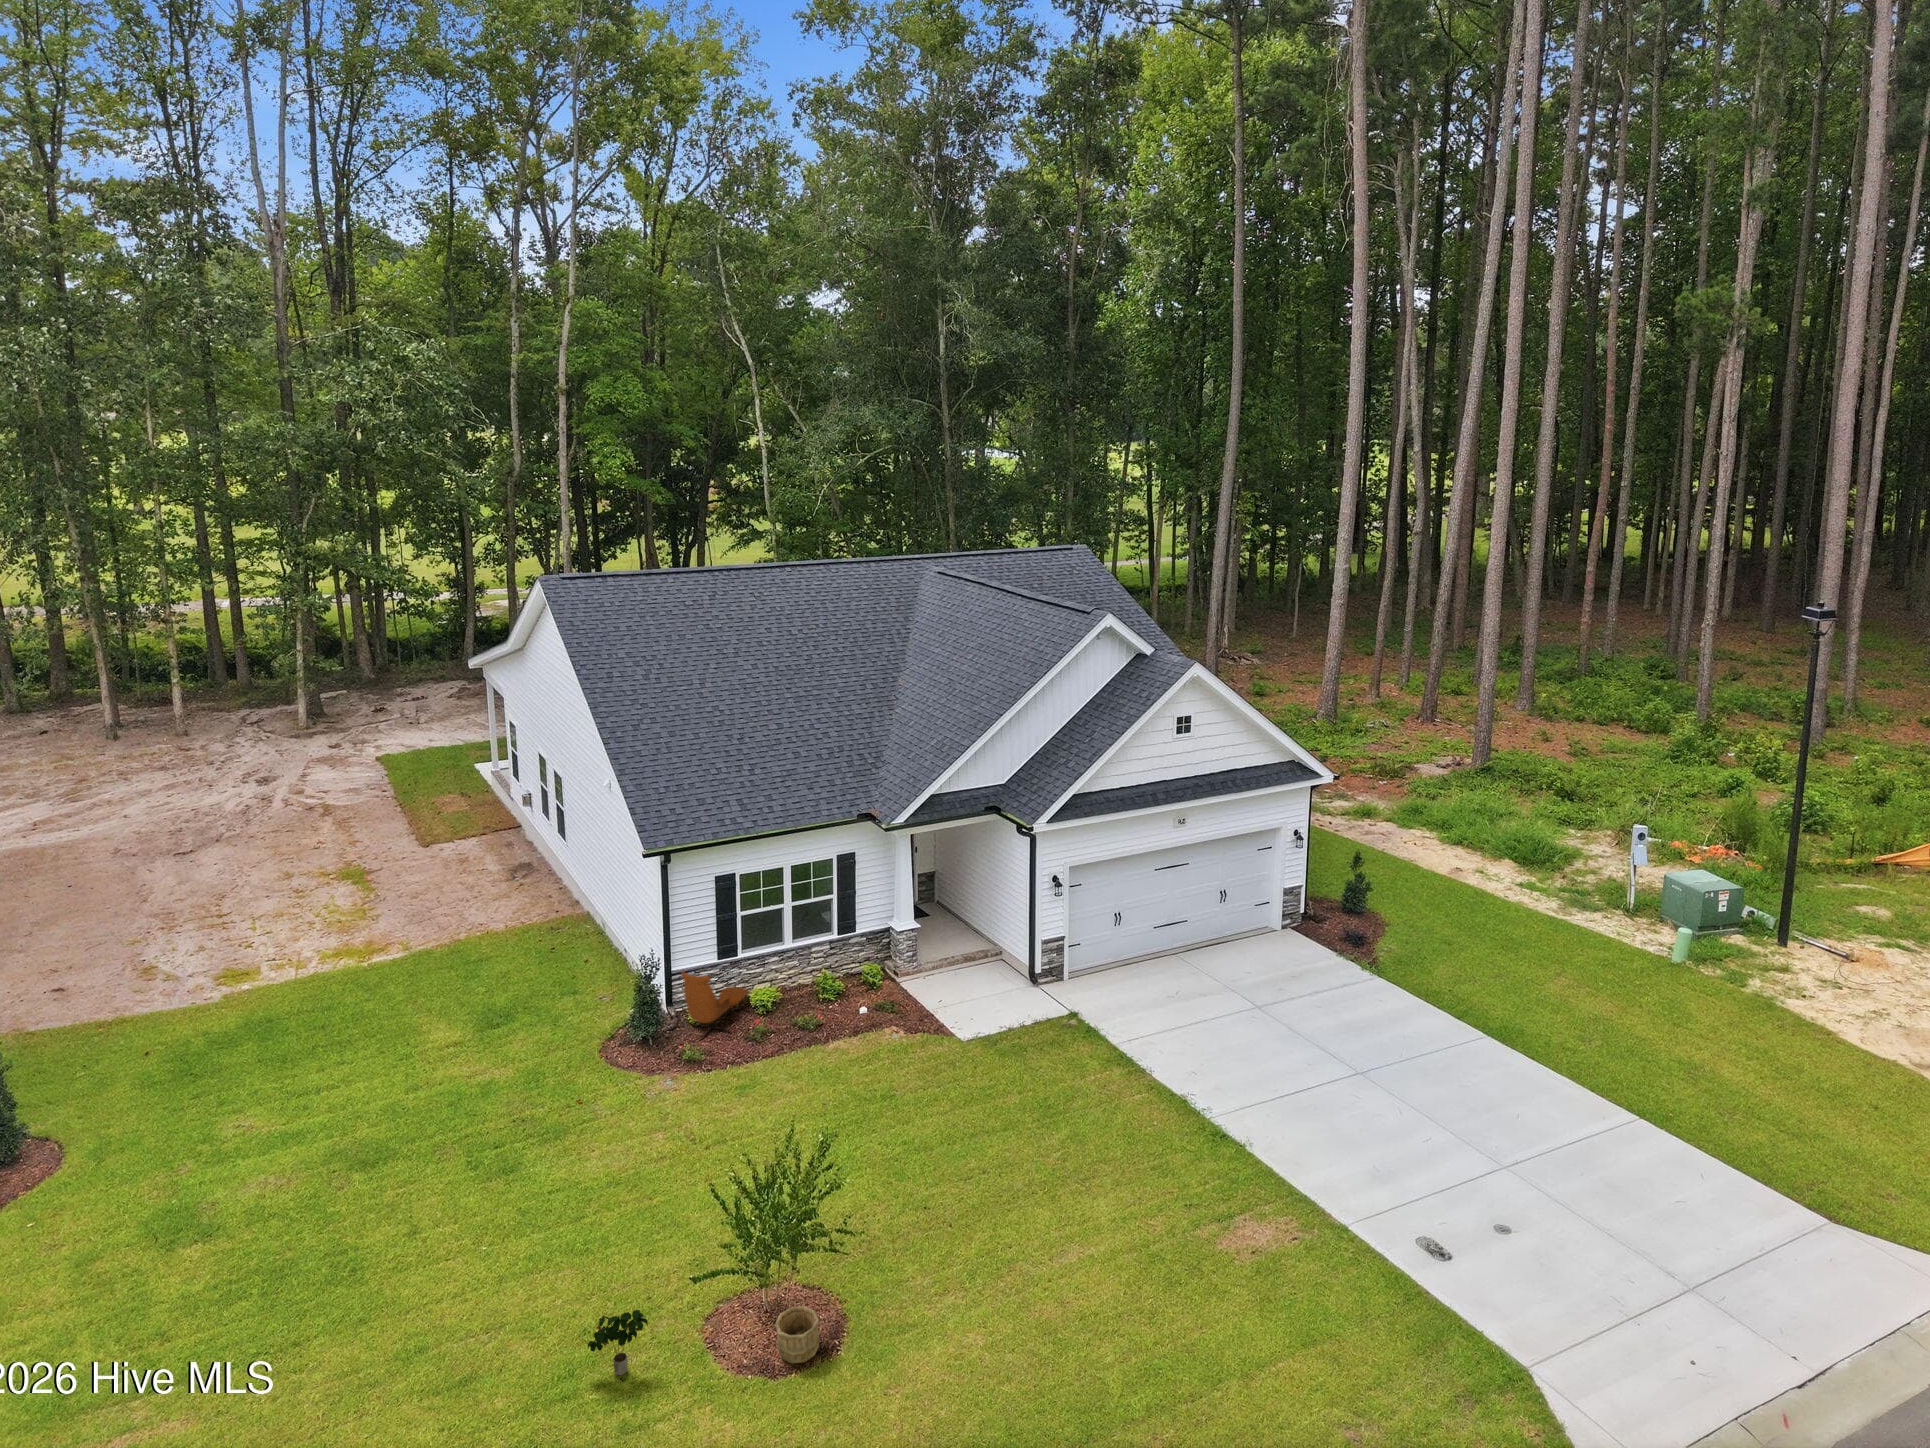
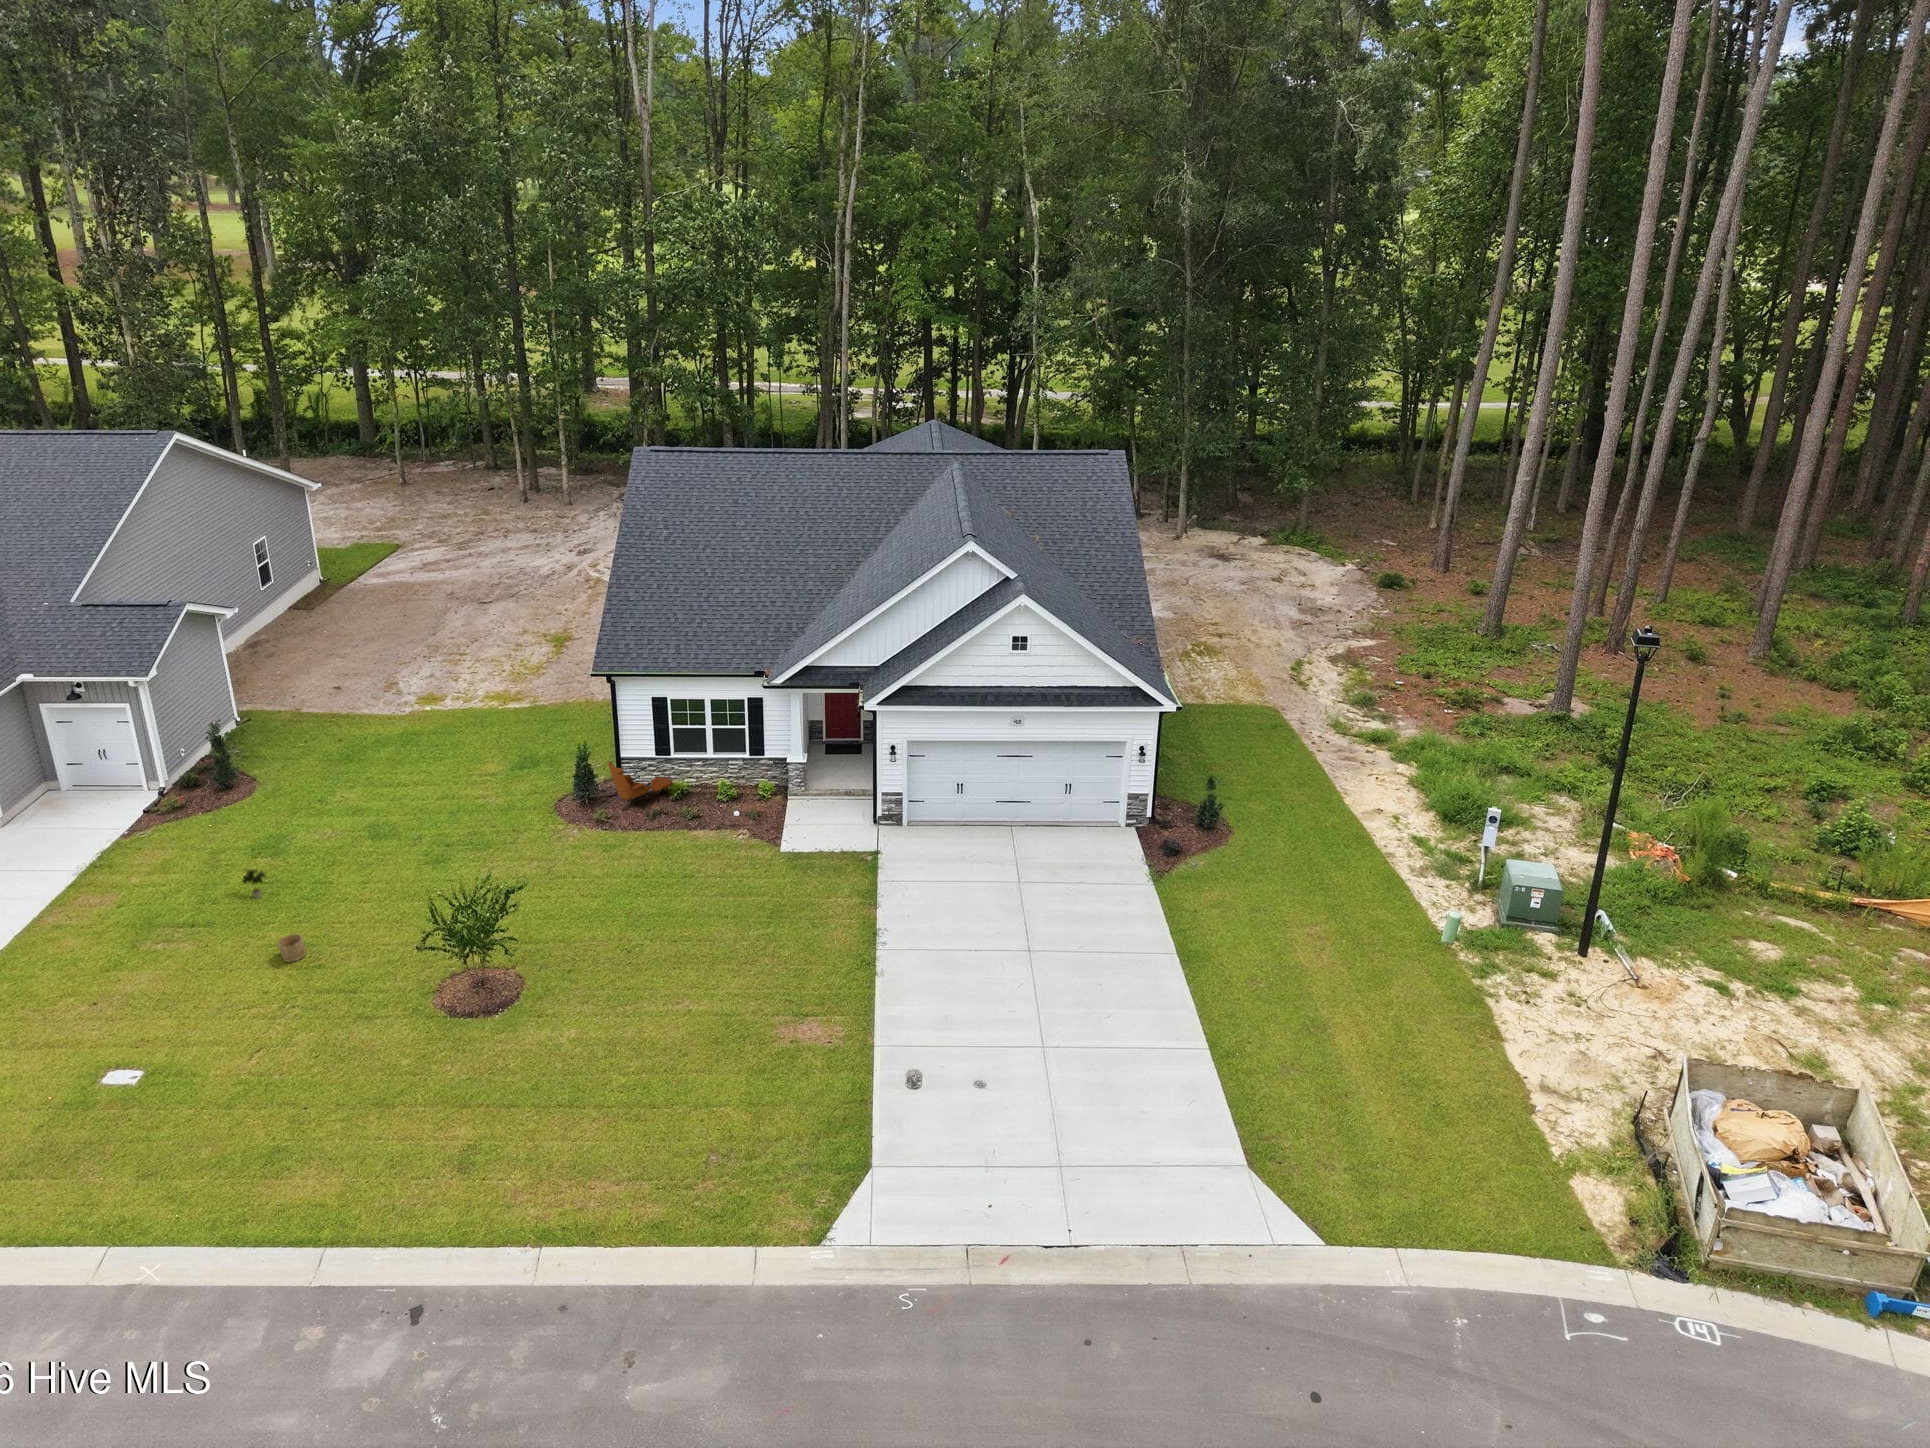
wooden bucket: present [775,1306,819,1363] -> present [277,934,306,962]
potted plant: present [588,1310,648,1375] -> present [242,870,266,899]

